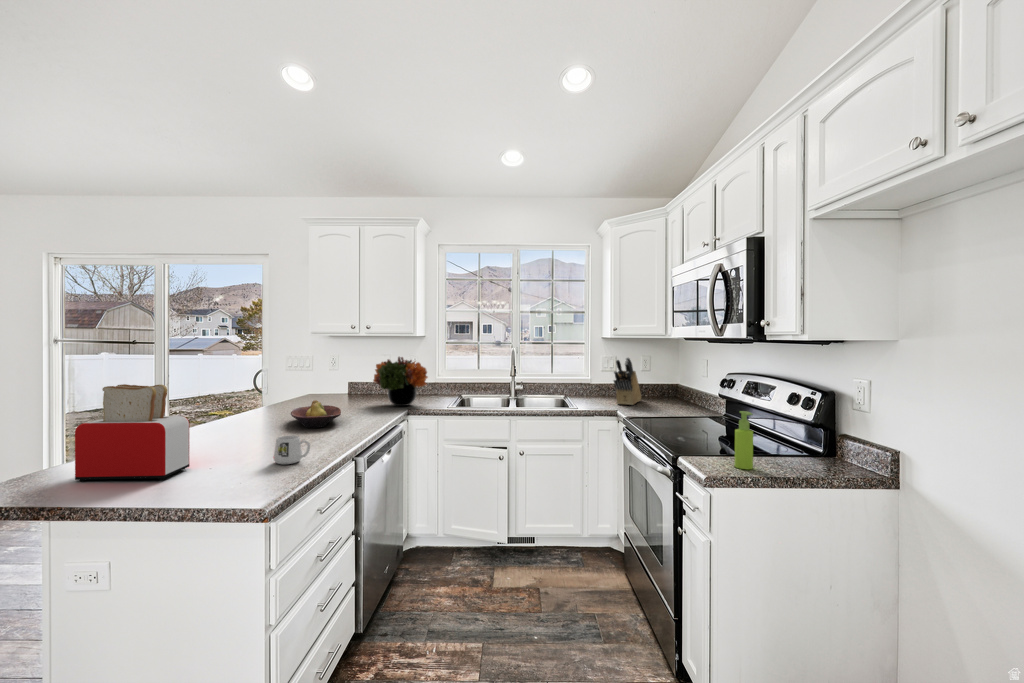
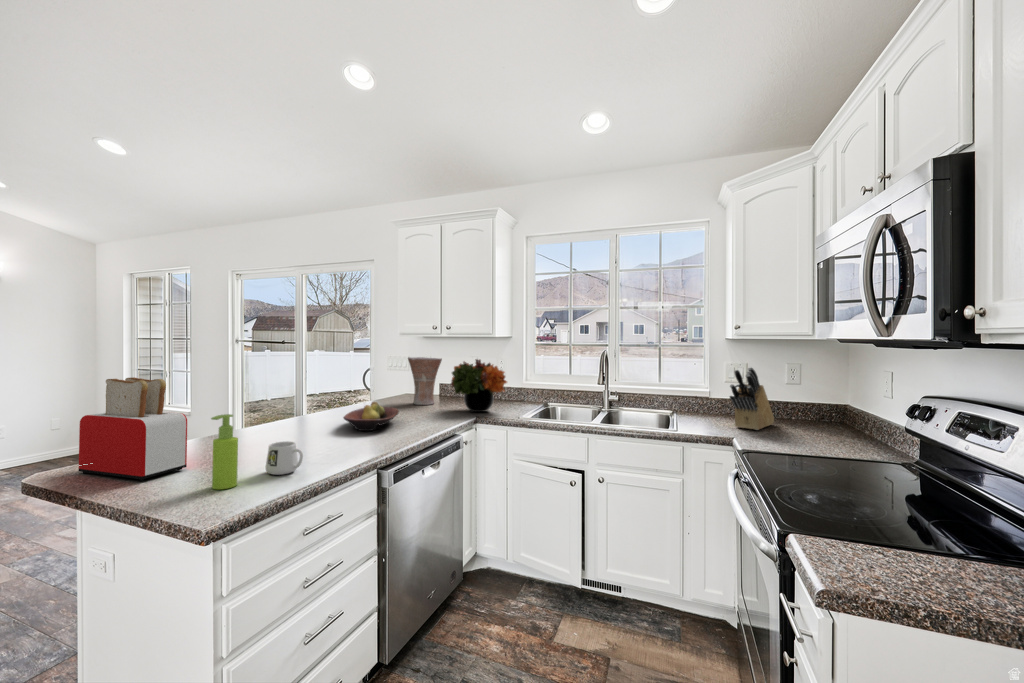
vase: none [323,356,358,403] -> present [408,357,442,405]
soap dispenser: present [735,411,753,469] -> present [211,414,238,489]

